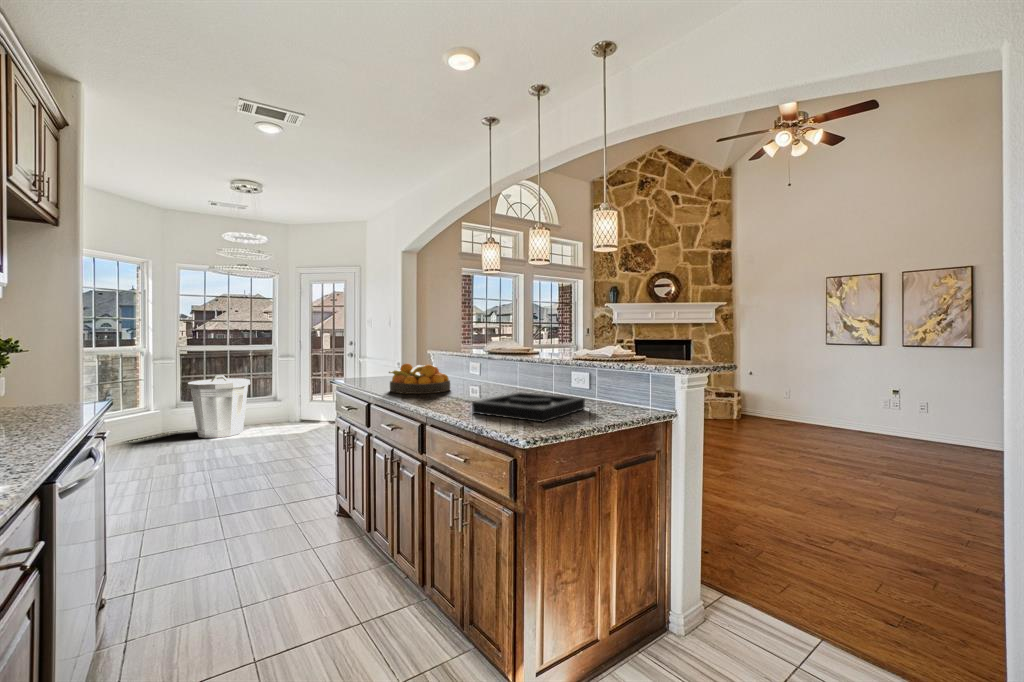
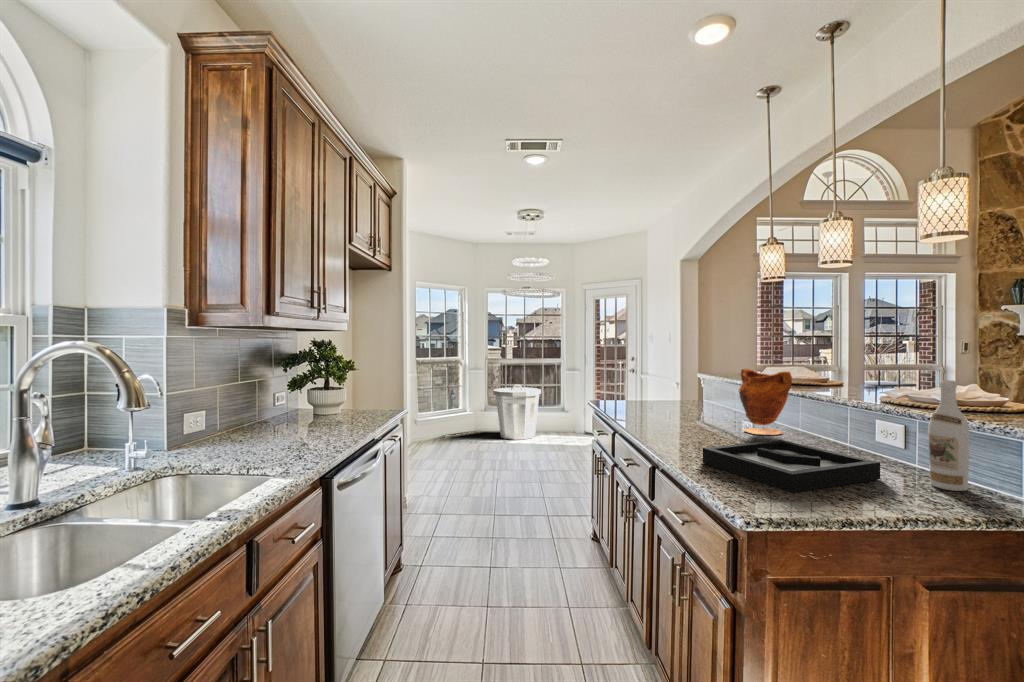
wine bottle: none [610,341,630,410] -> present [928,380,969,491]
vase: none [479,342,518,393] -> present [739,369,792,435]
fruit bowl: present [389,363,450,394] -> none [631,390,704,426]

